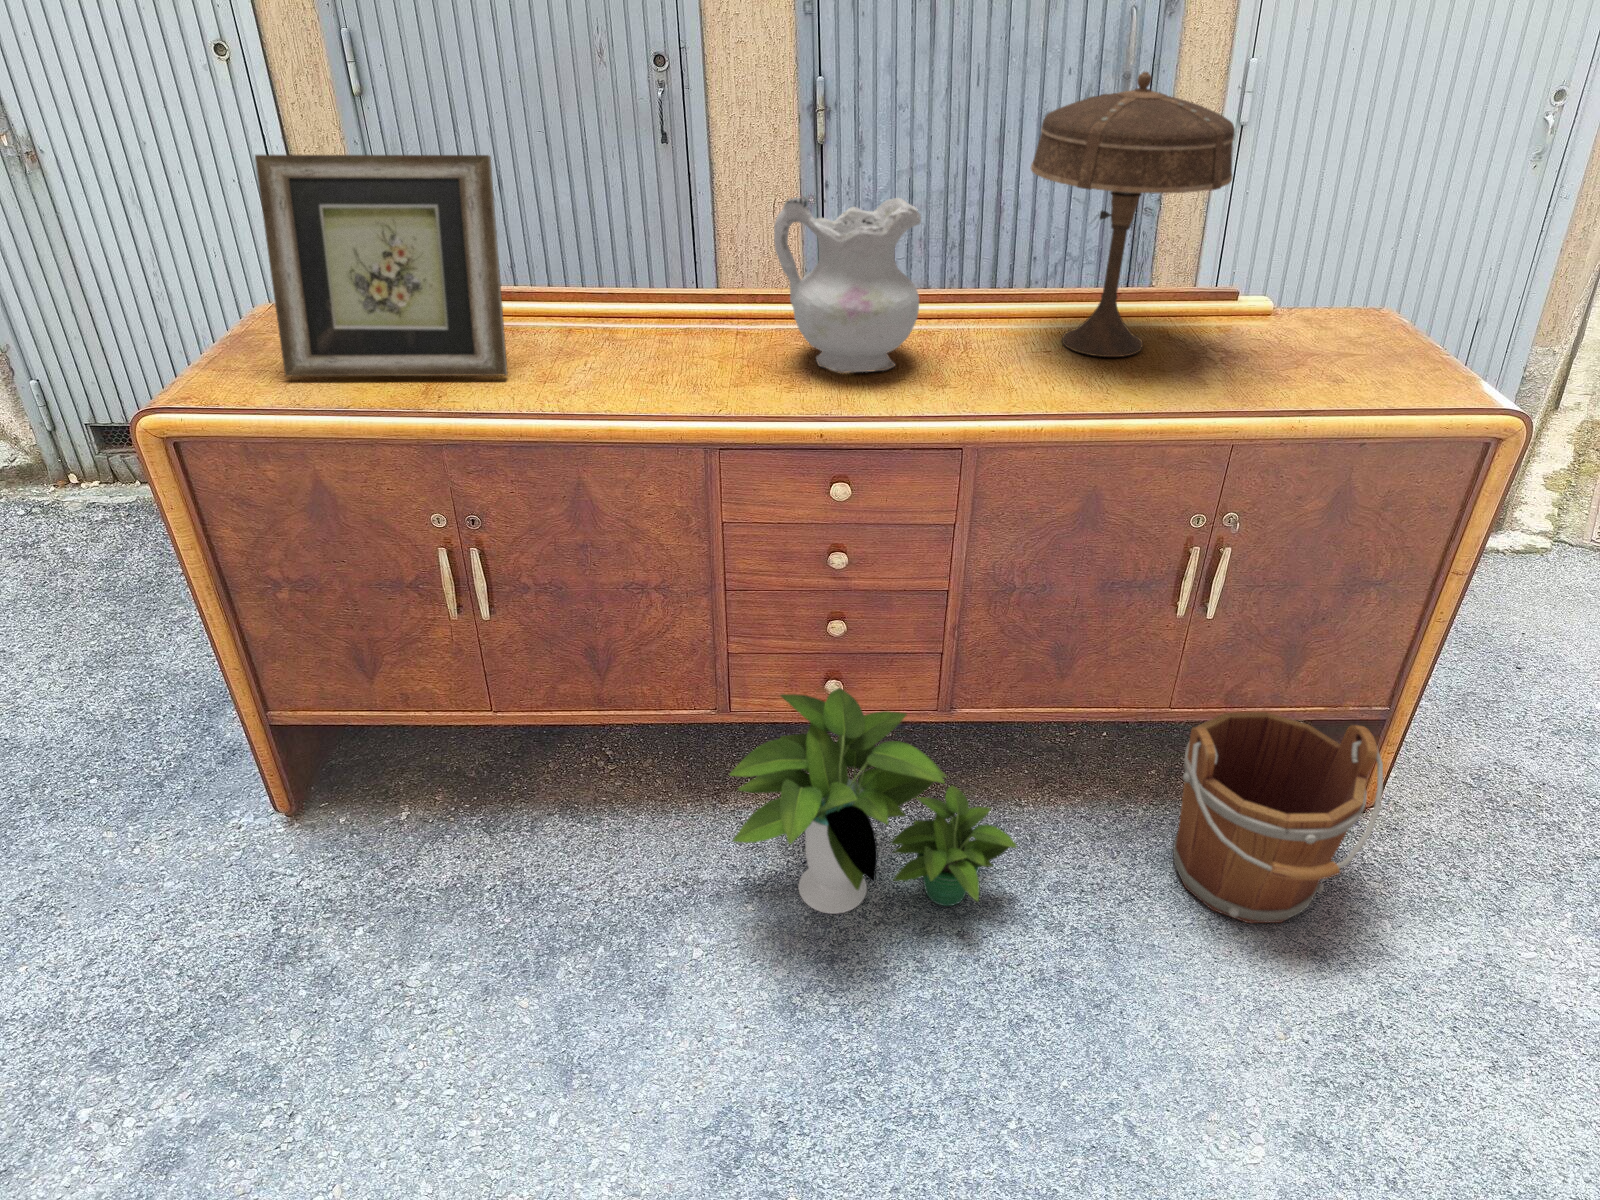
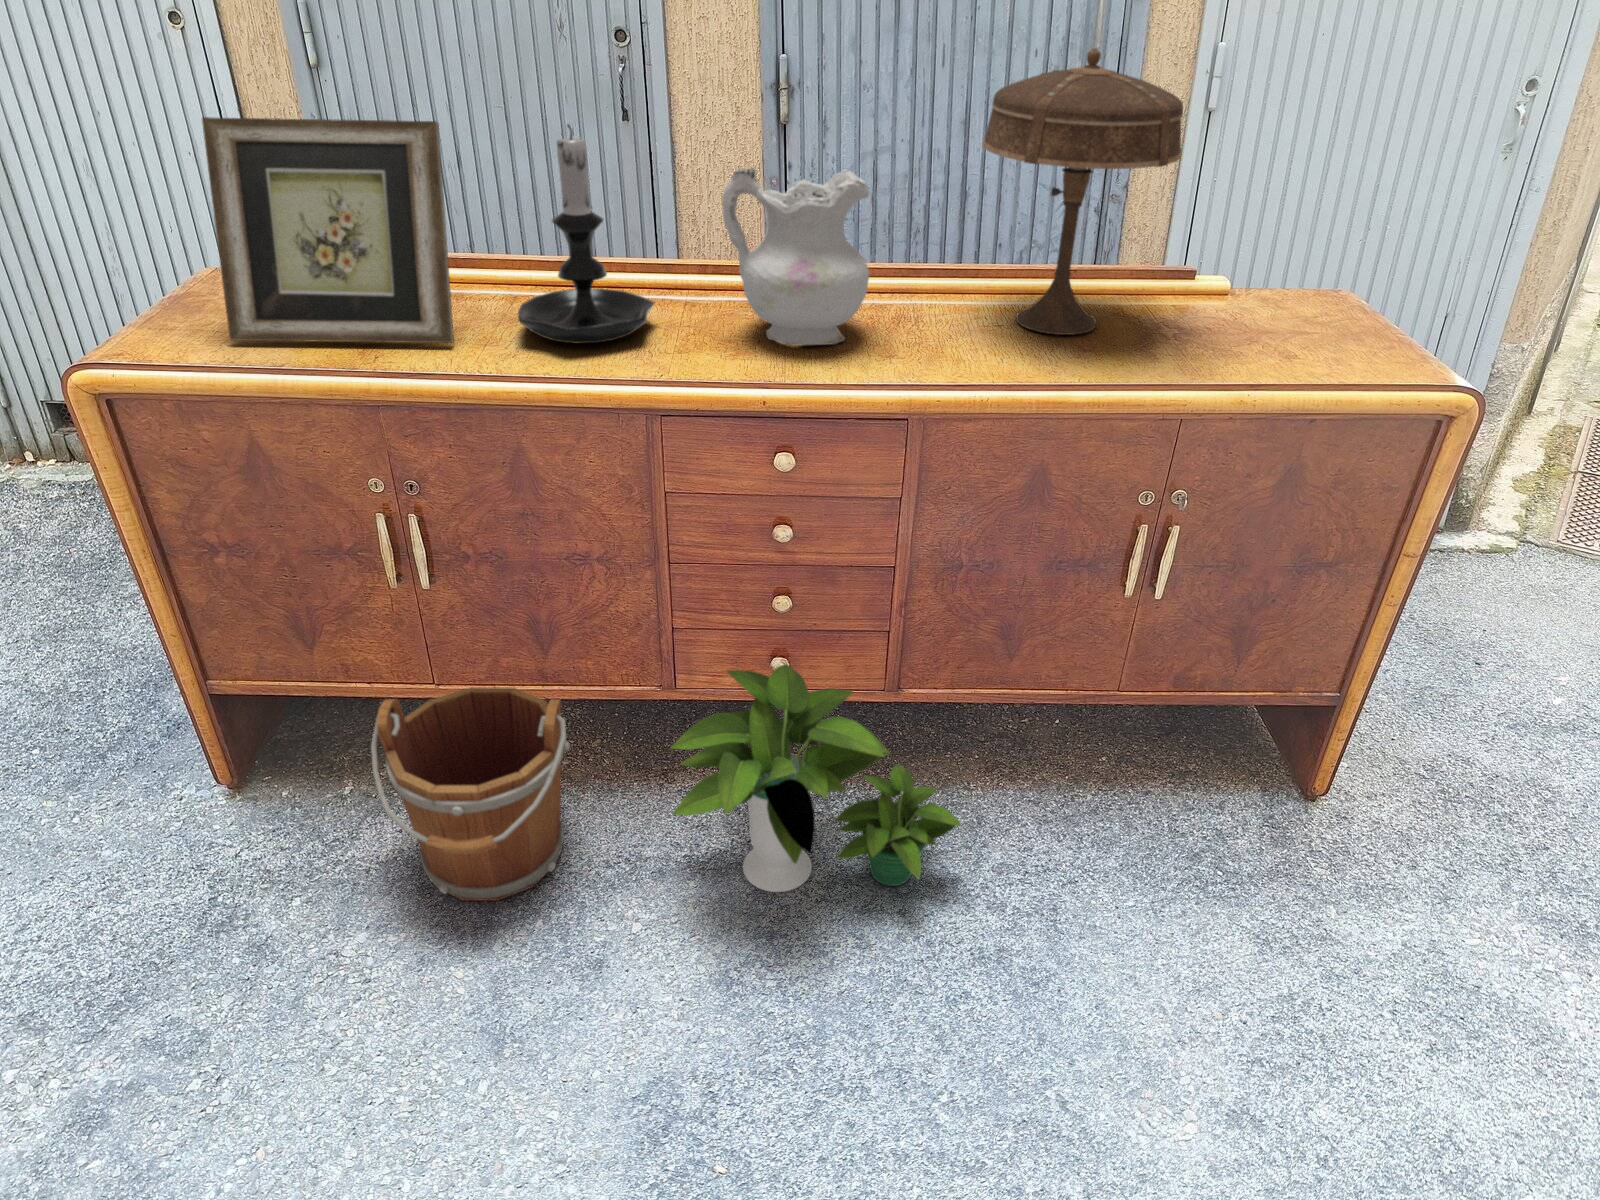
candle holder: none [570,156,705,374] -> present [518,125,654,343]
bucket: present [1173,712,1383,923] -> present [371,687,570,901]

